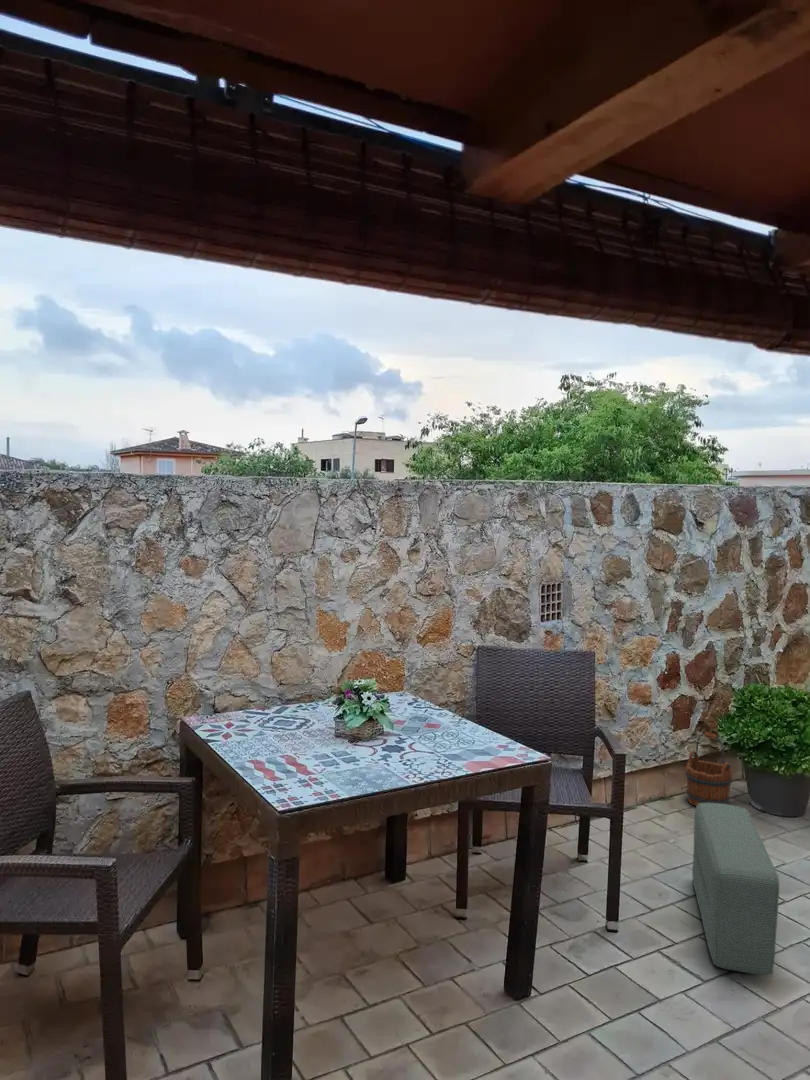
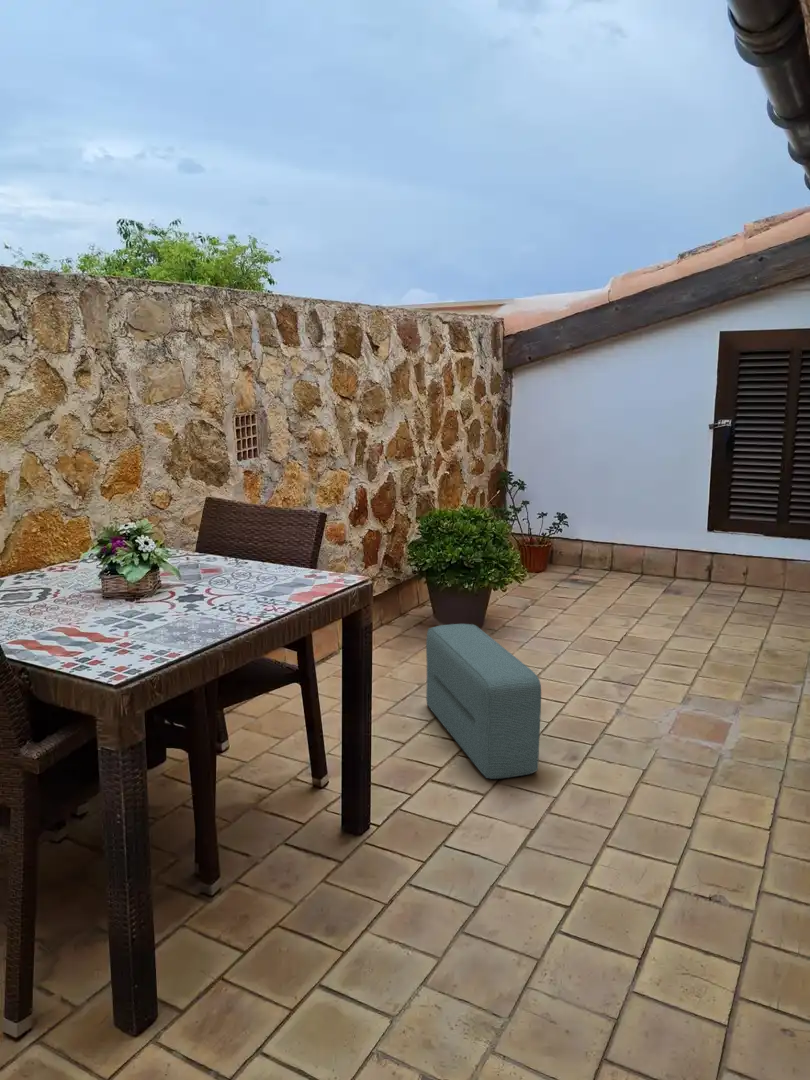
wooden bucket: present [686,732,732,806] -> none [380,563,424,639]

